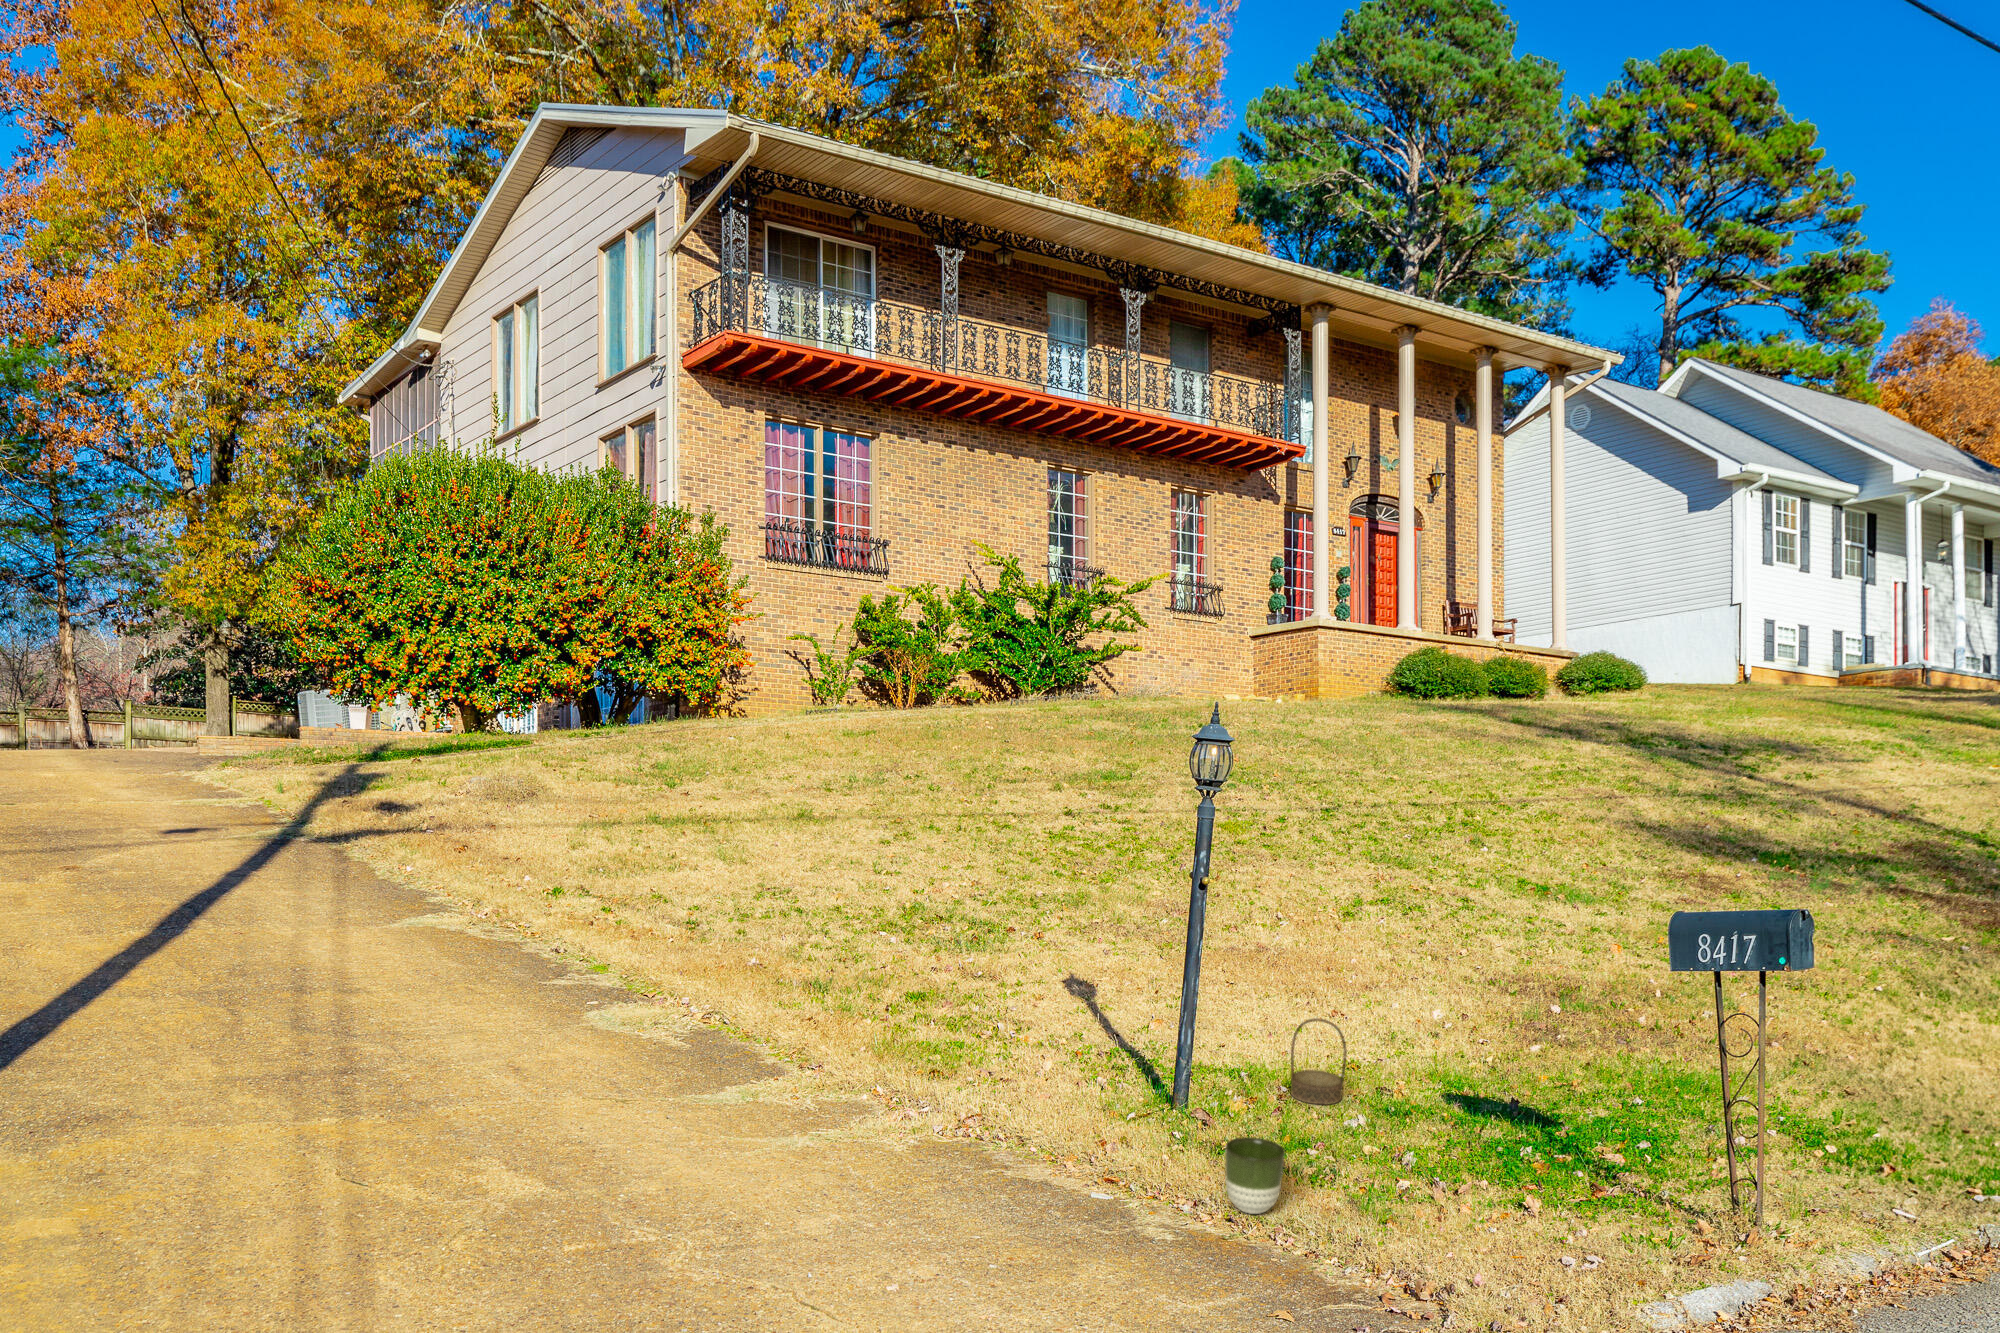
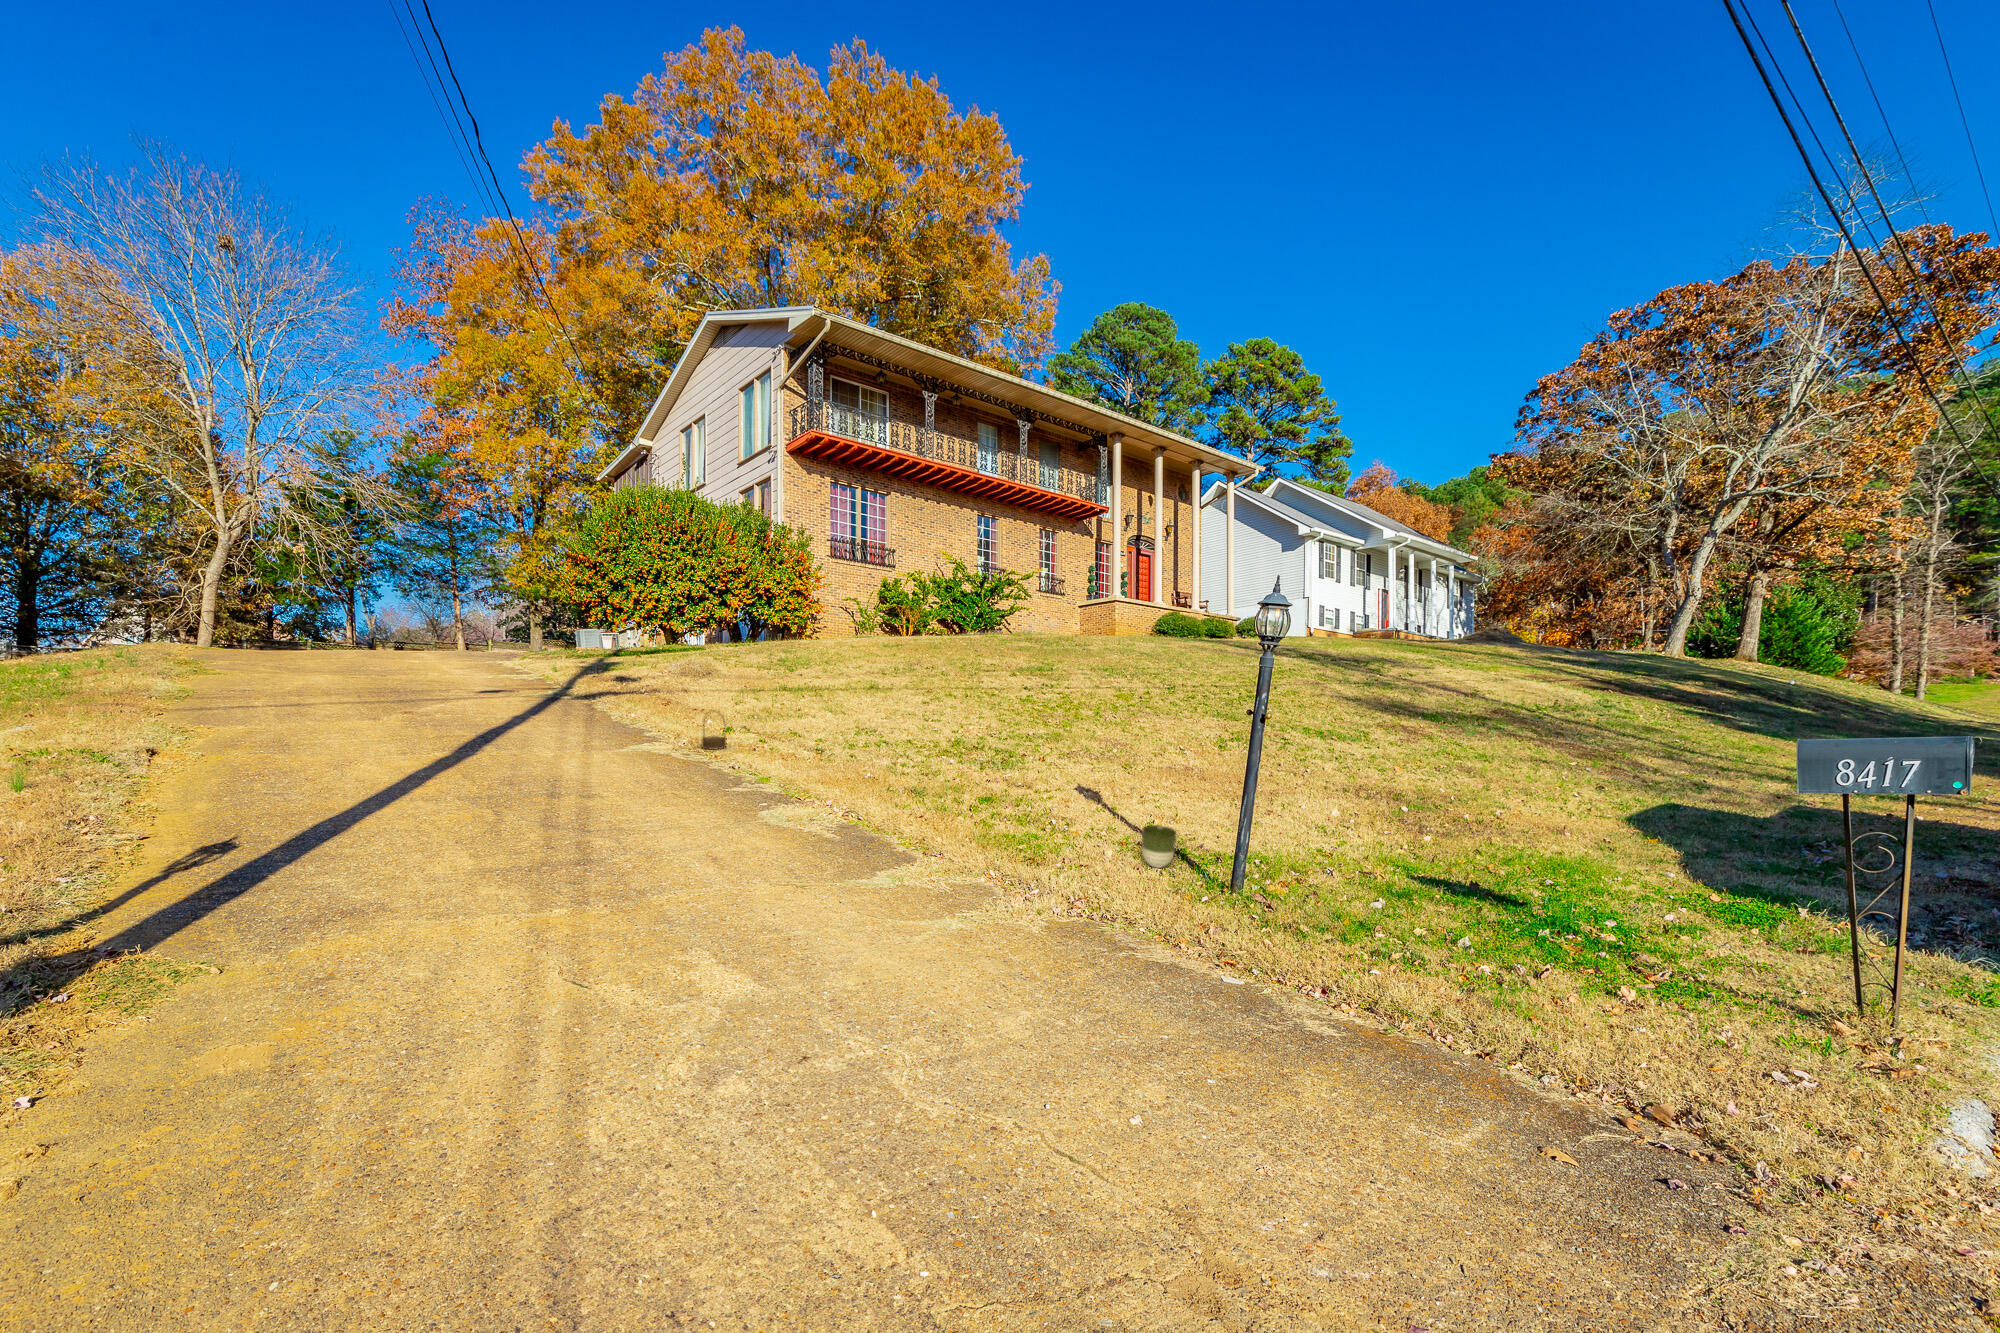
basket: present [1291,1019,1347,1105] -> present [702,713,726,750]

